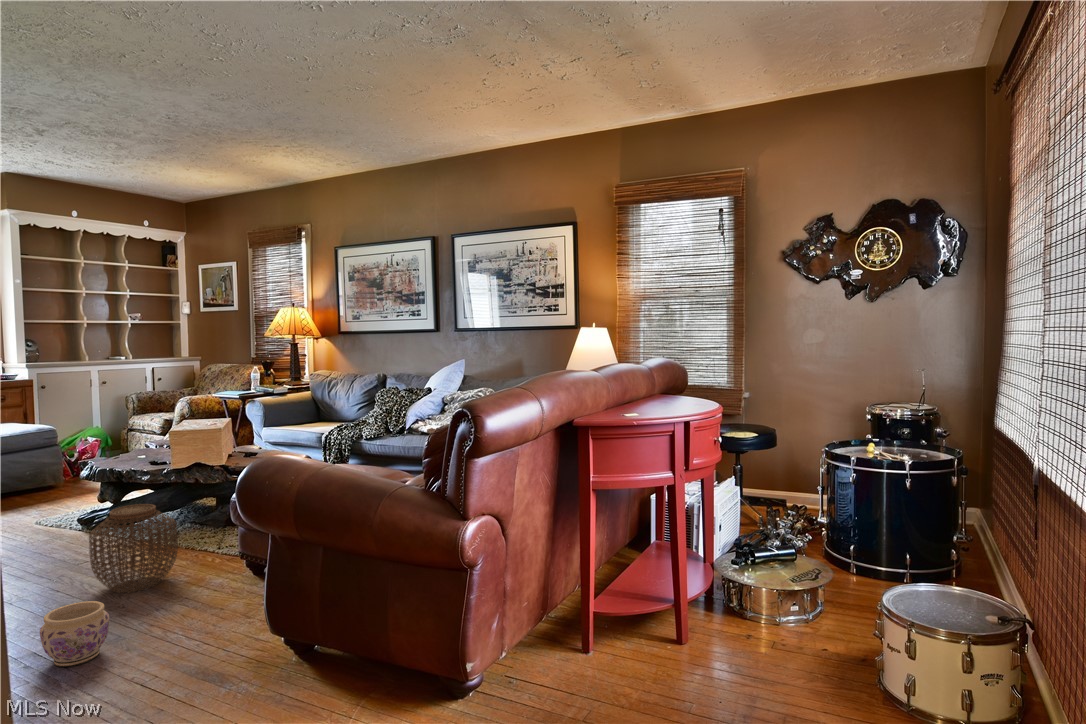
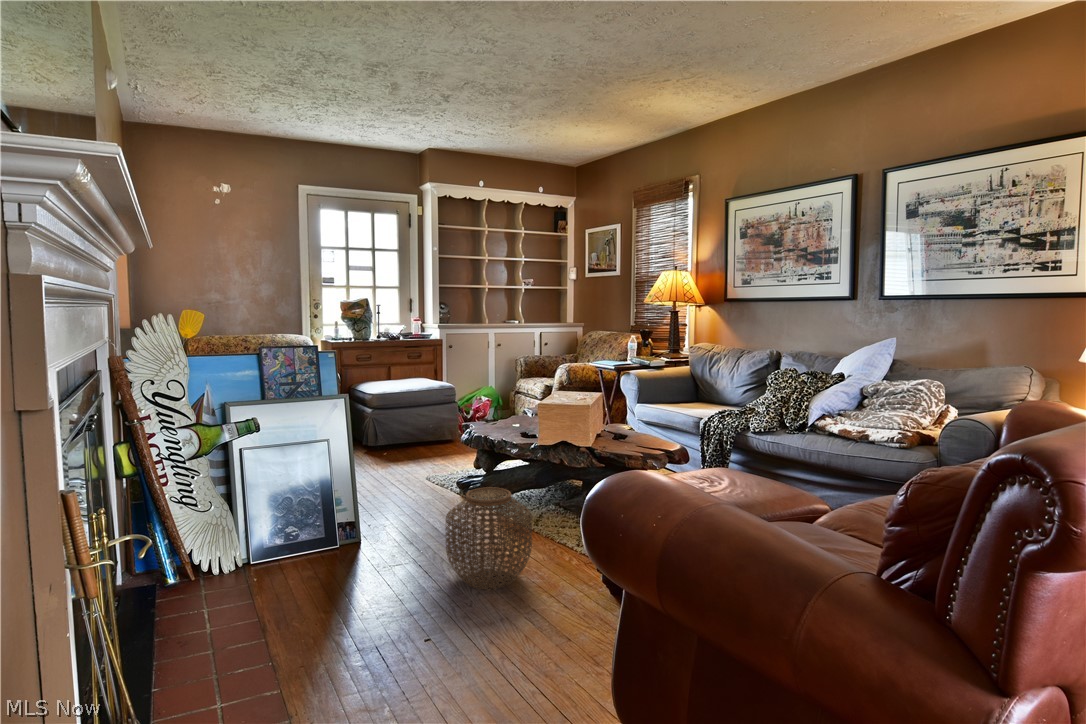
planter: present [40,601,109,667] -> none [370,610,441,693]

